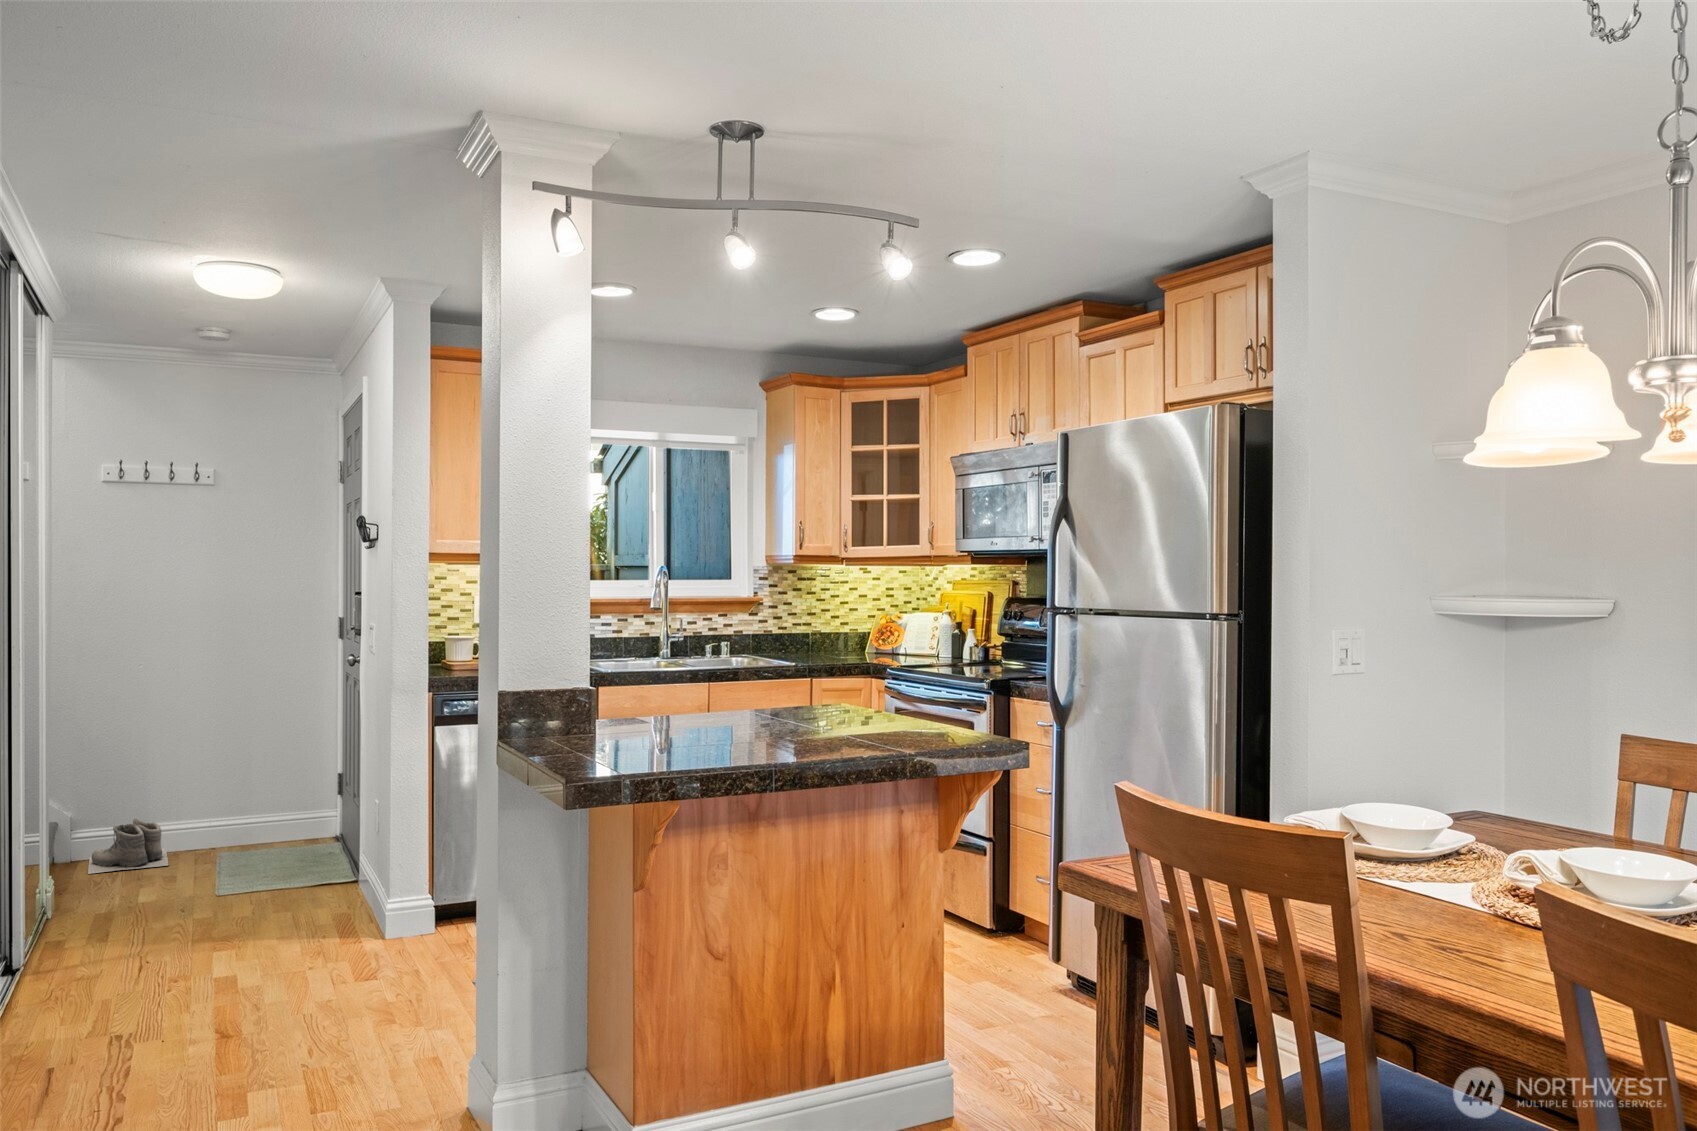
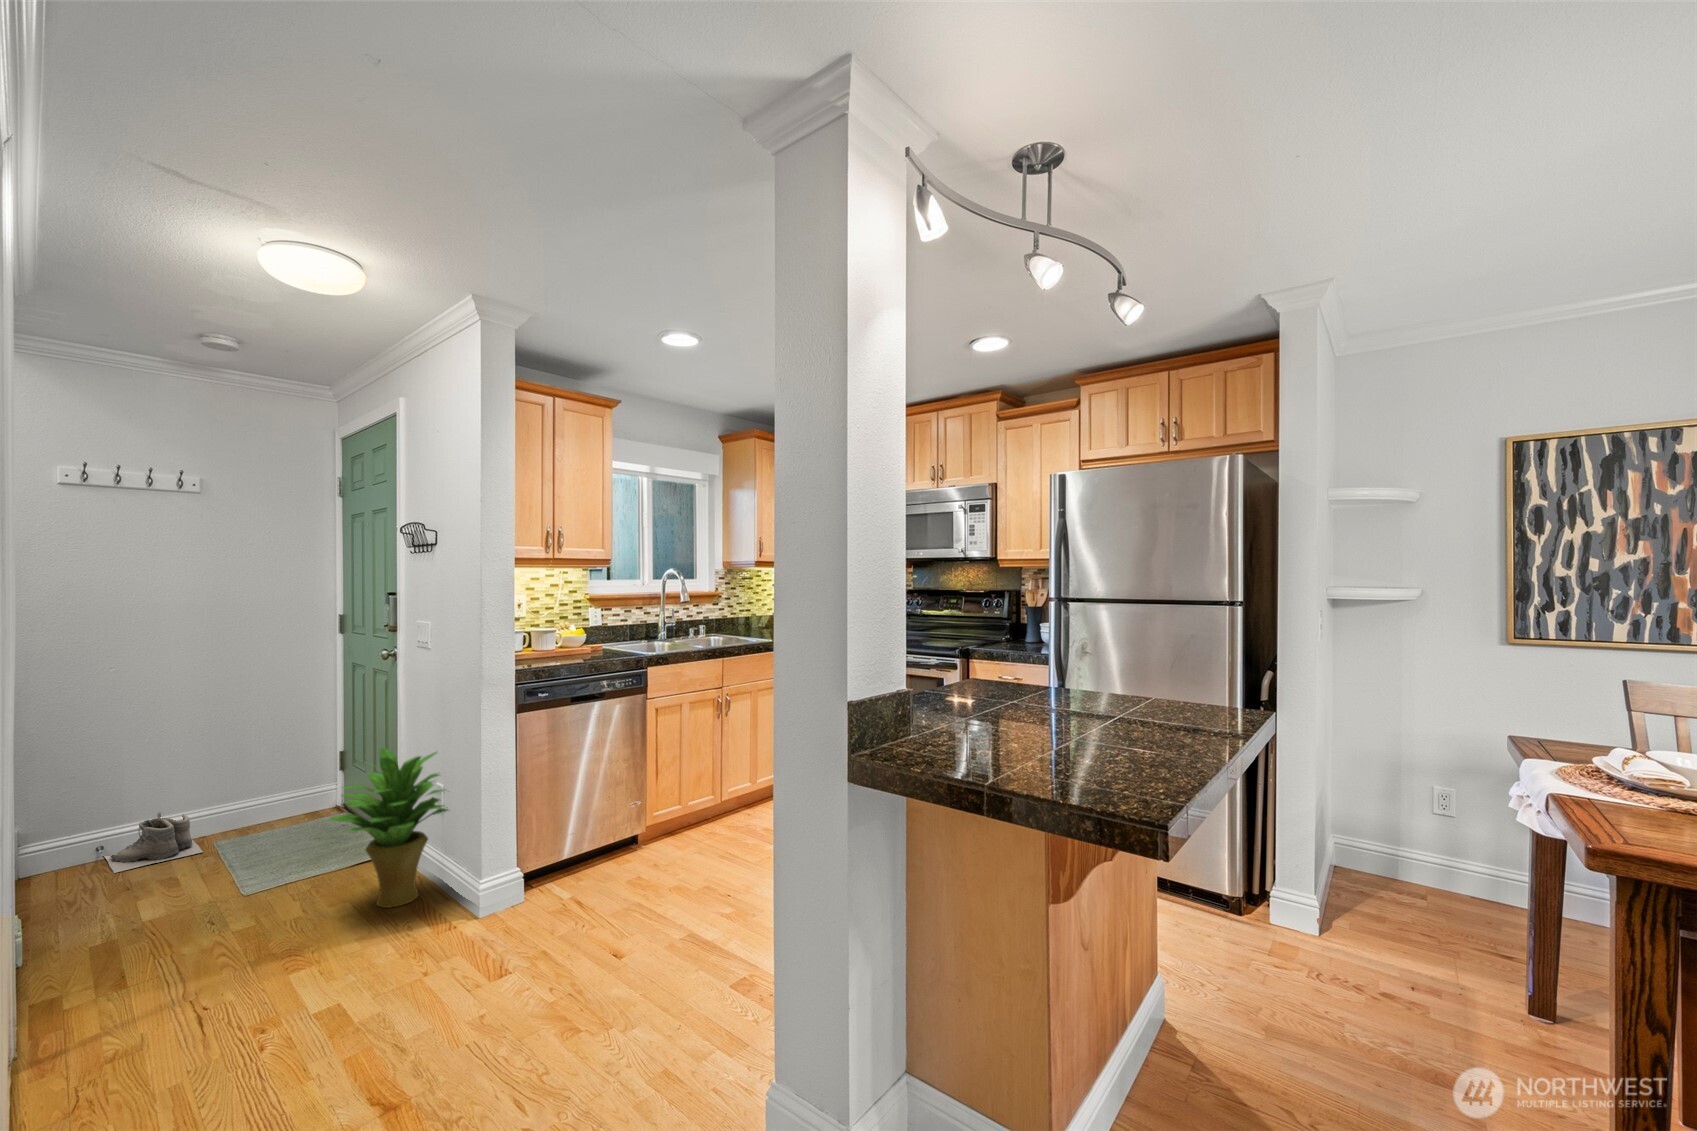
potted plant: none [228,760,366,934] -> present [330,748,448,908]

